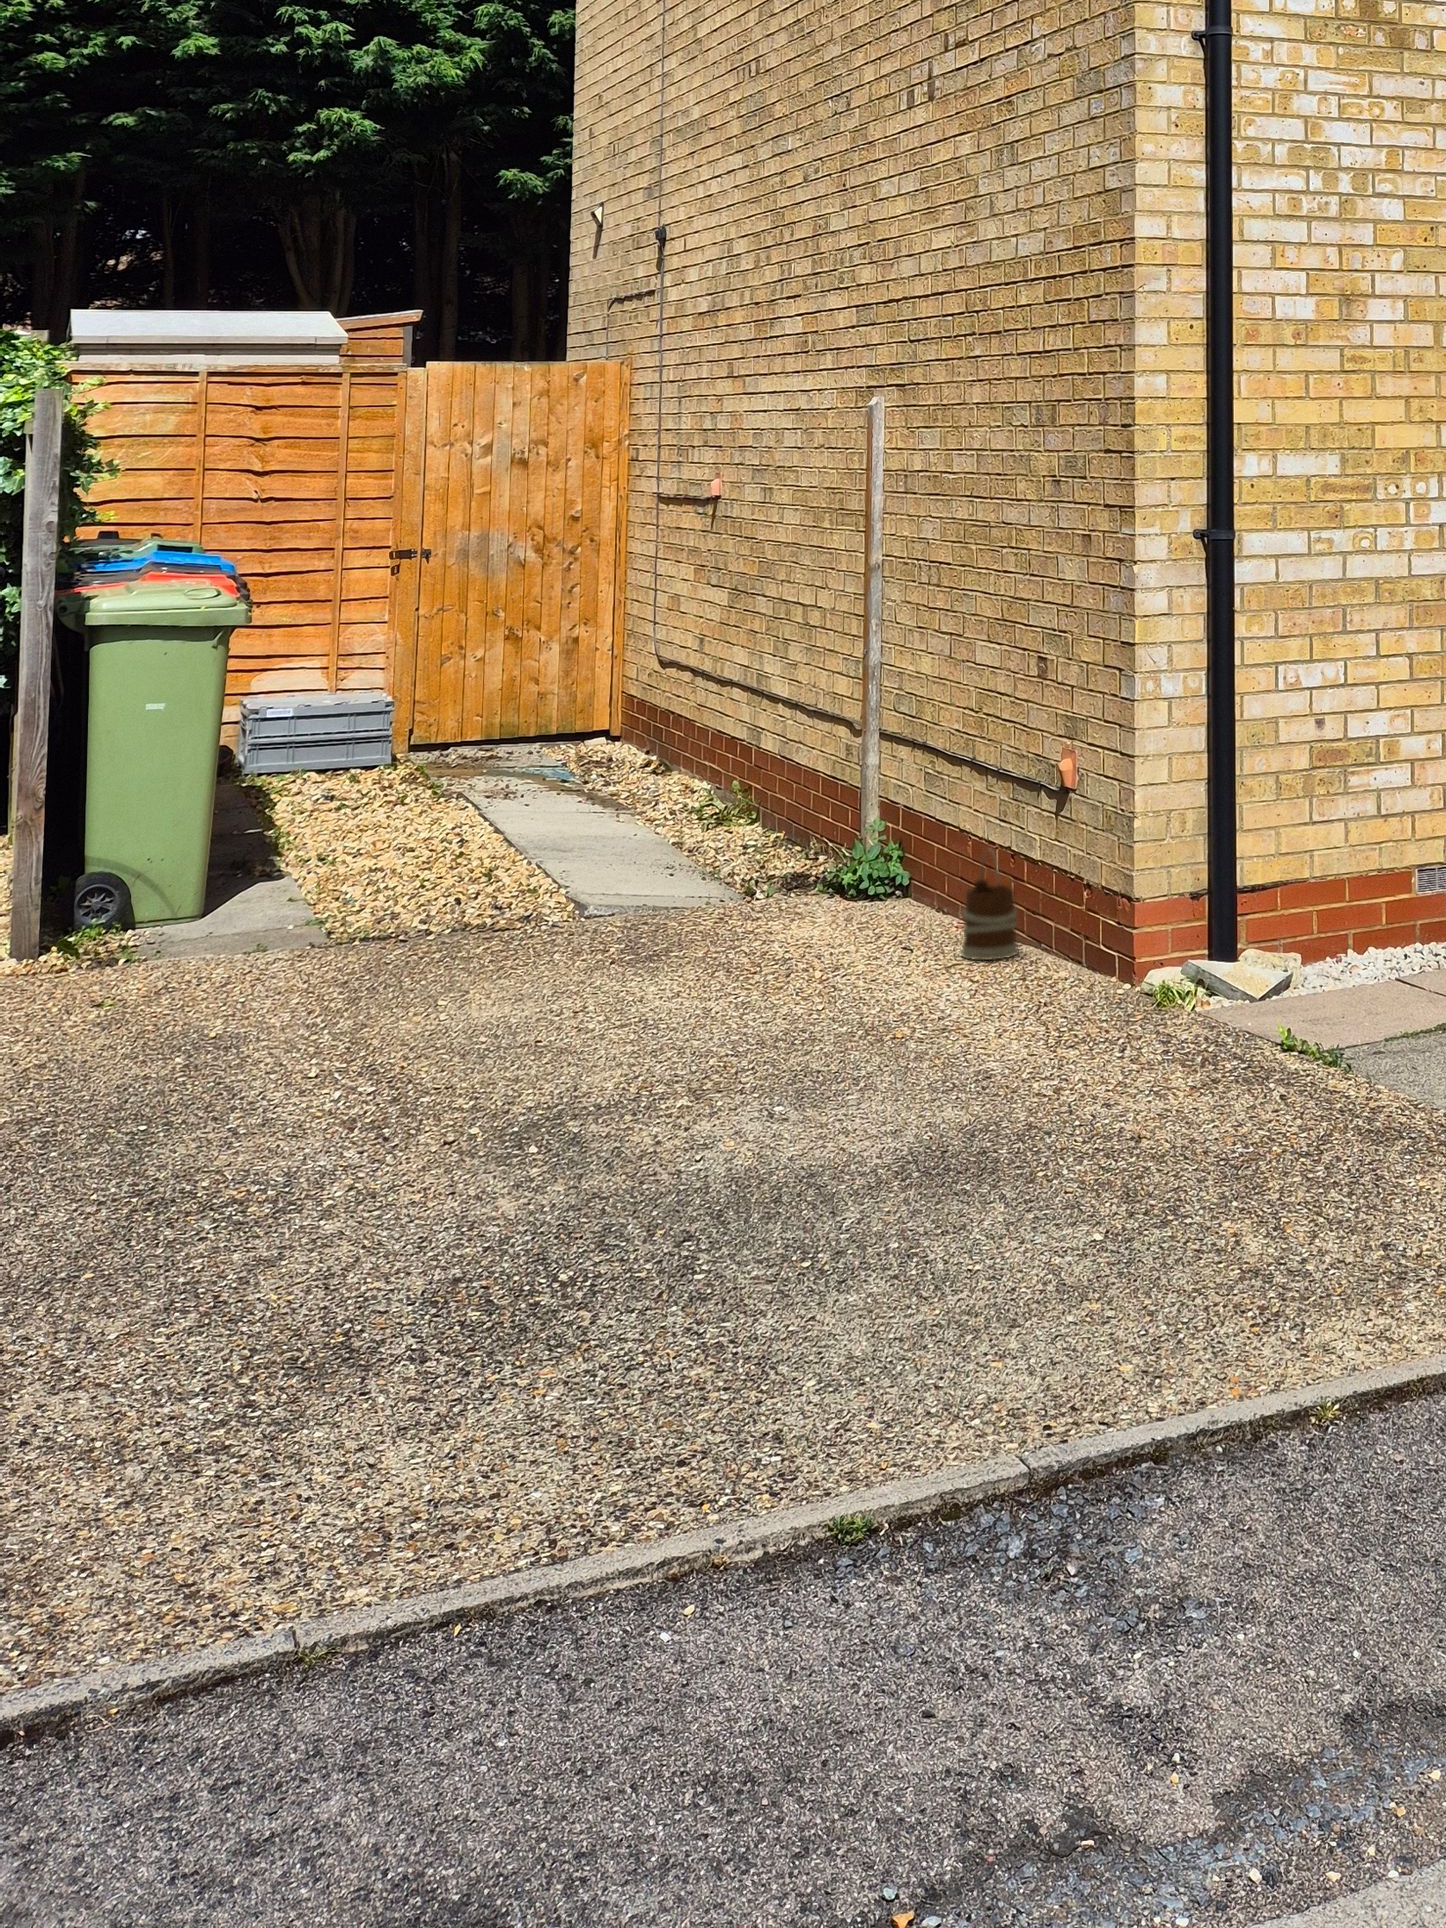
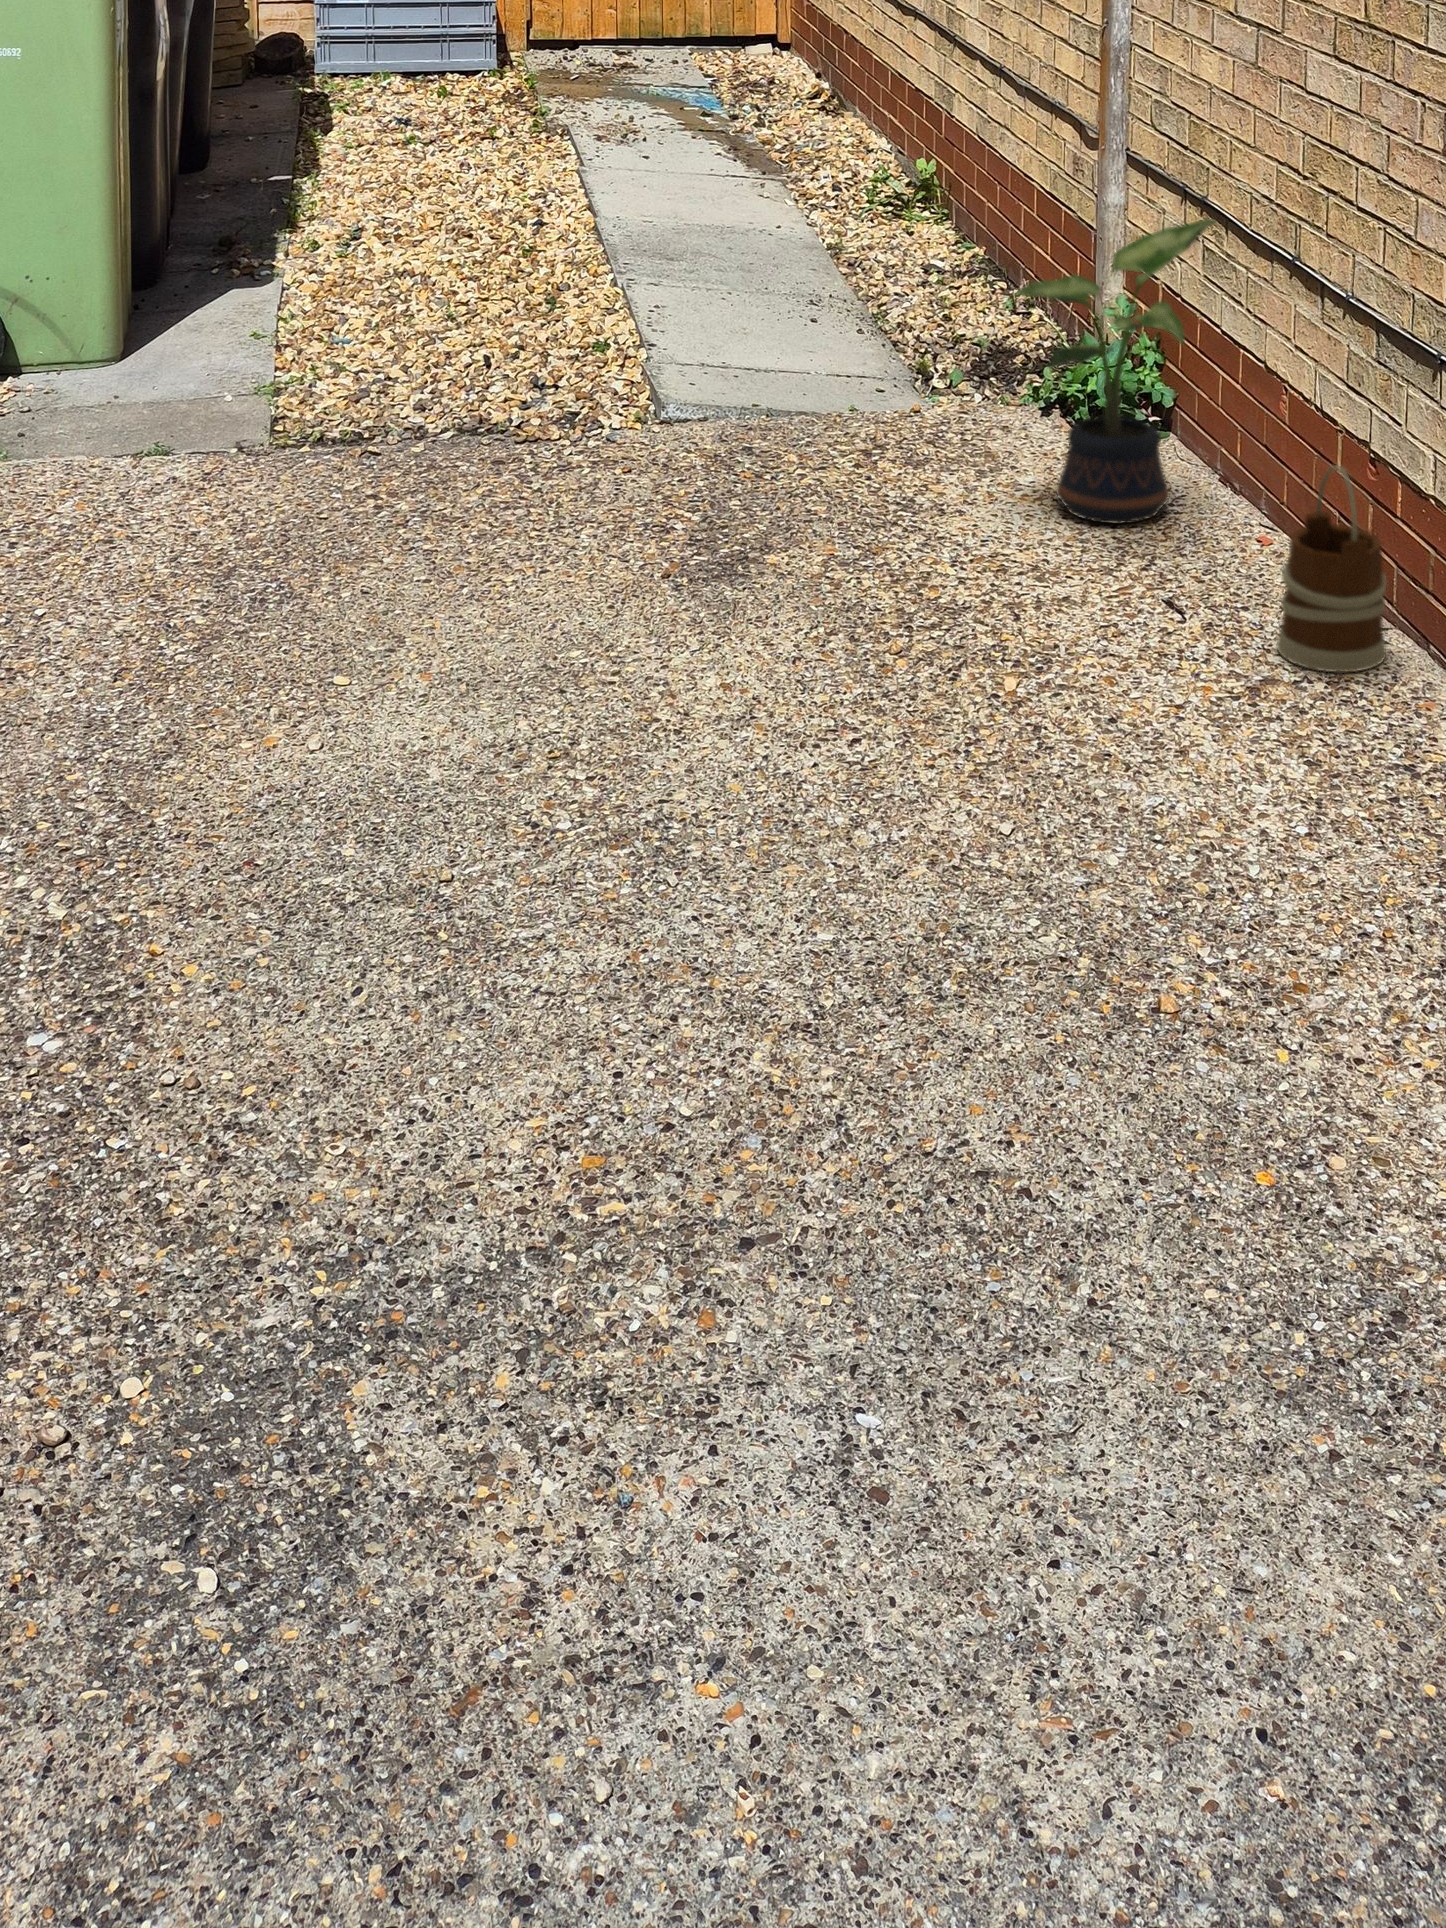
potted plant: none [813,748,929,925] -> present [1014,219,1216,523]

